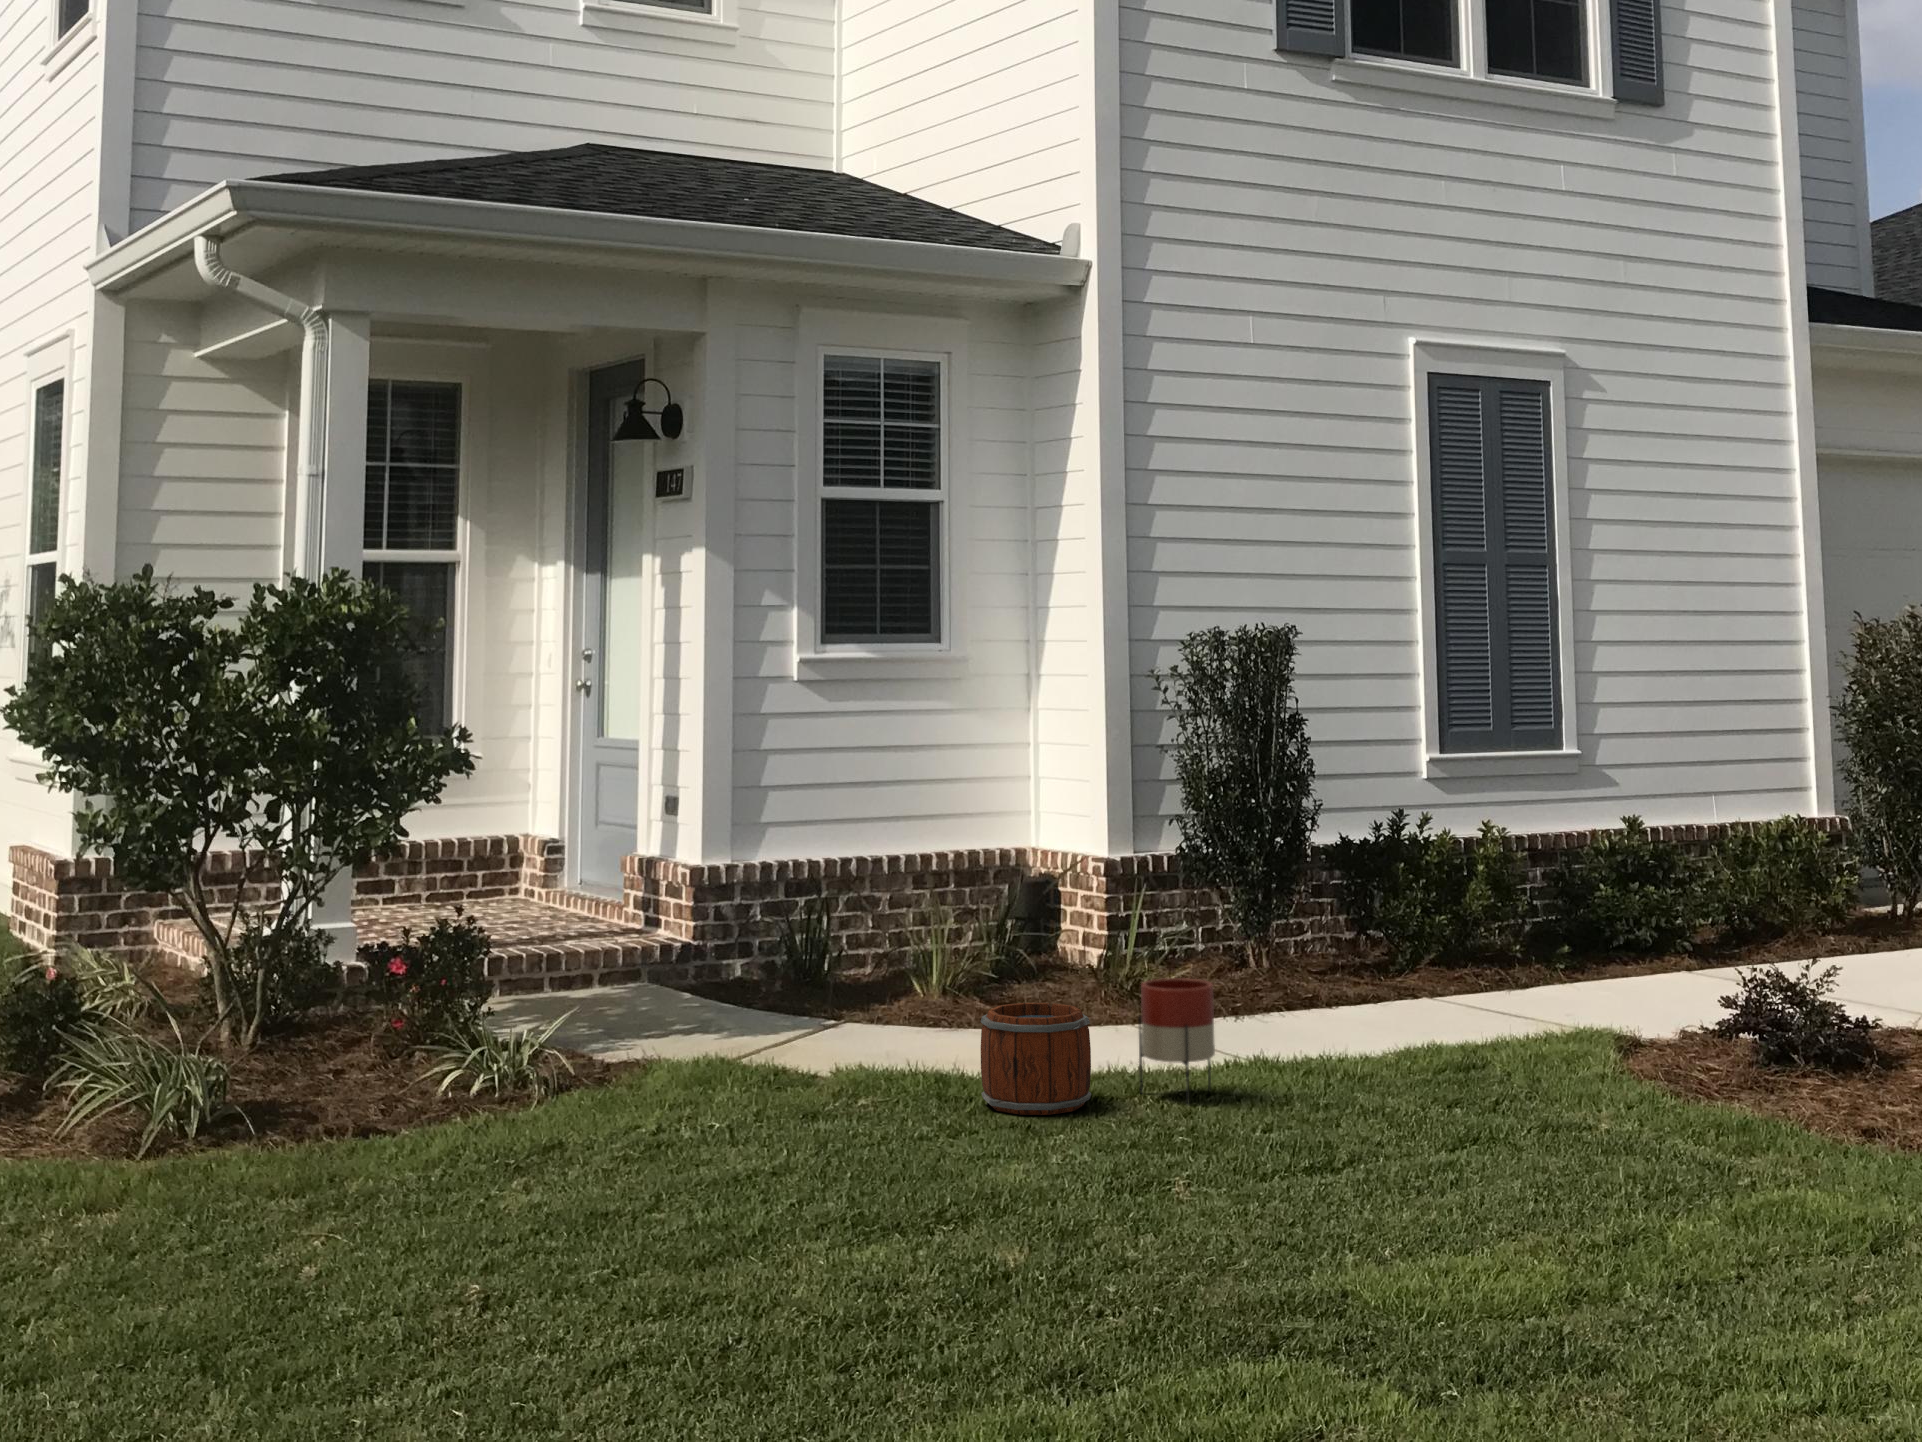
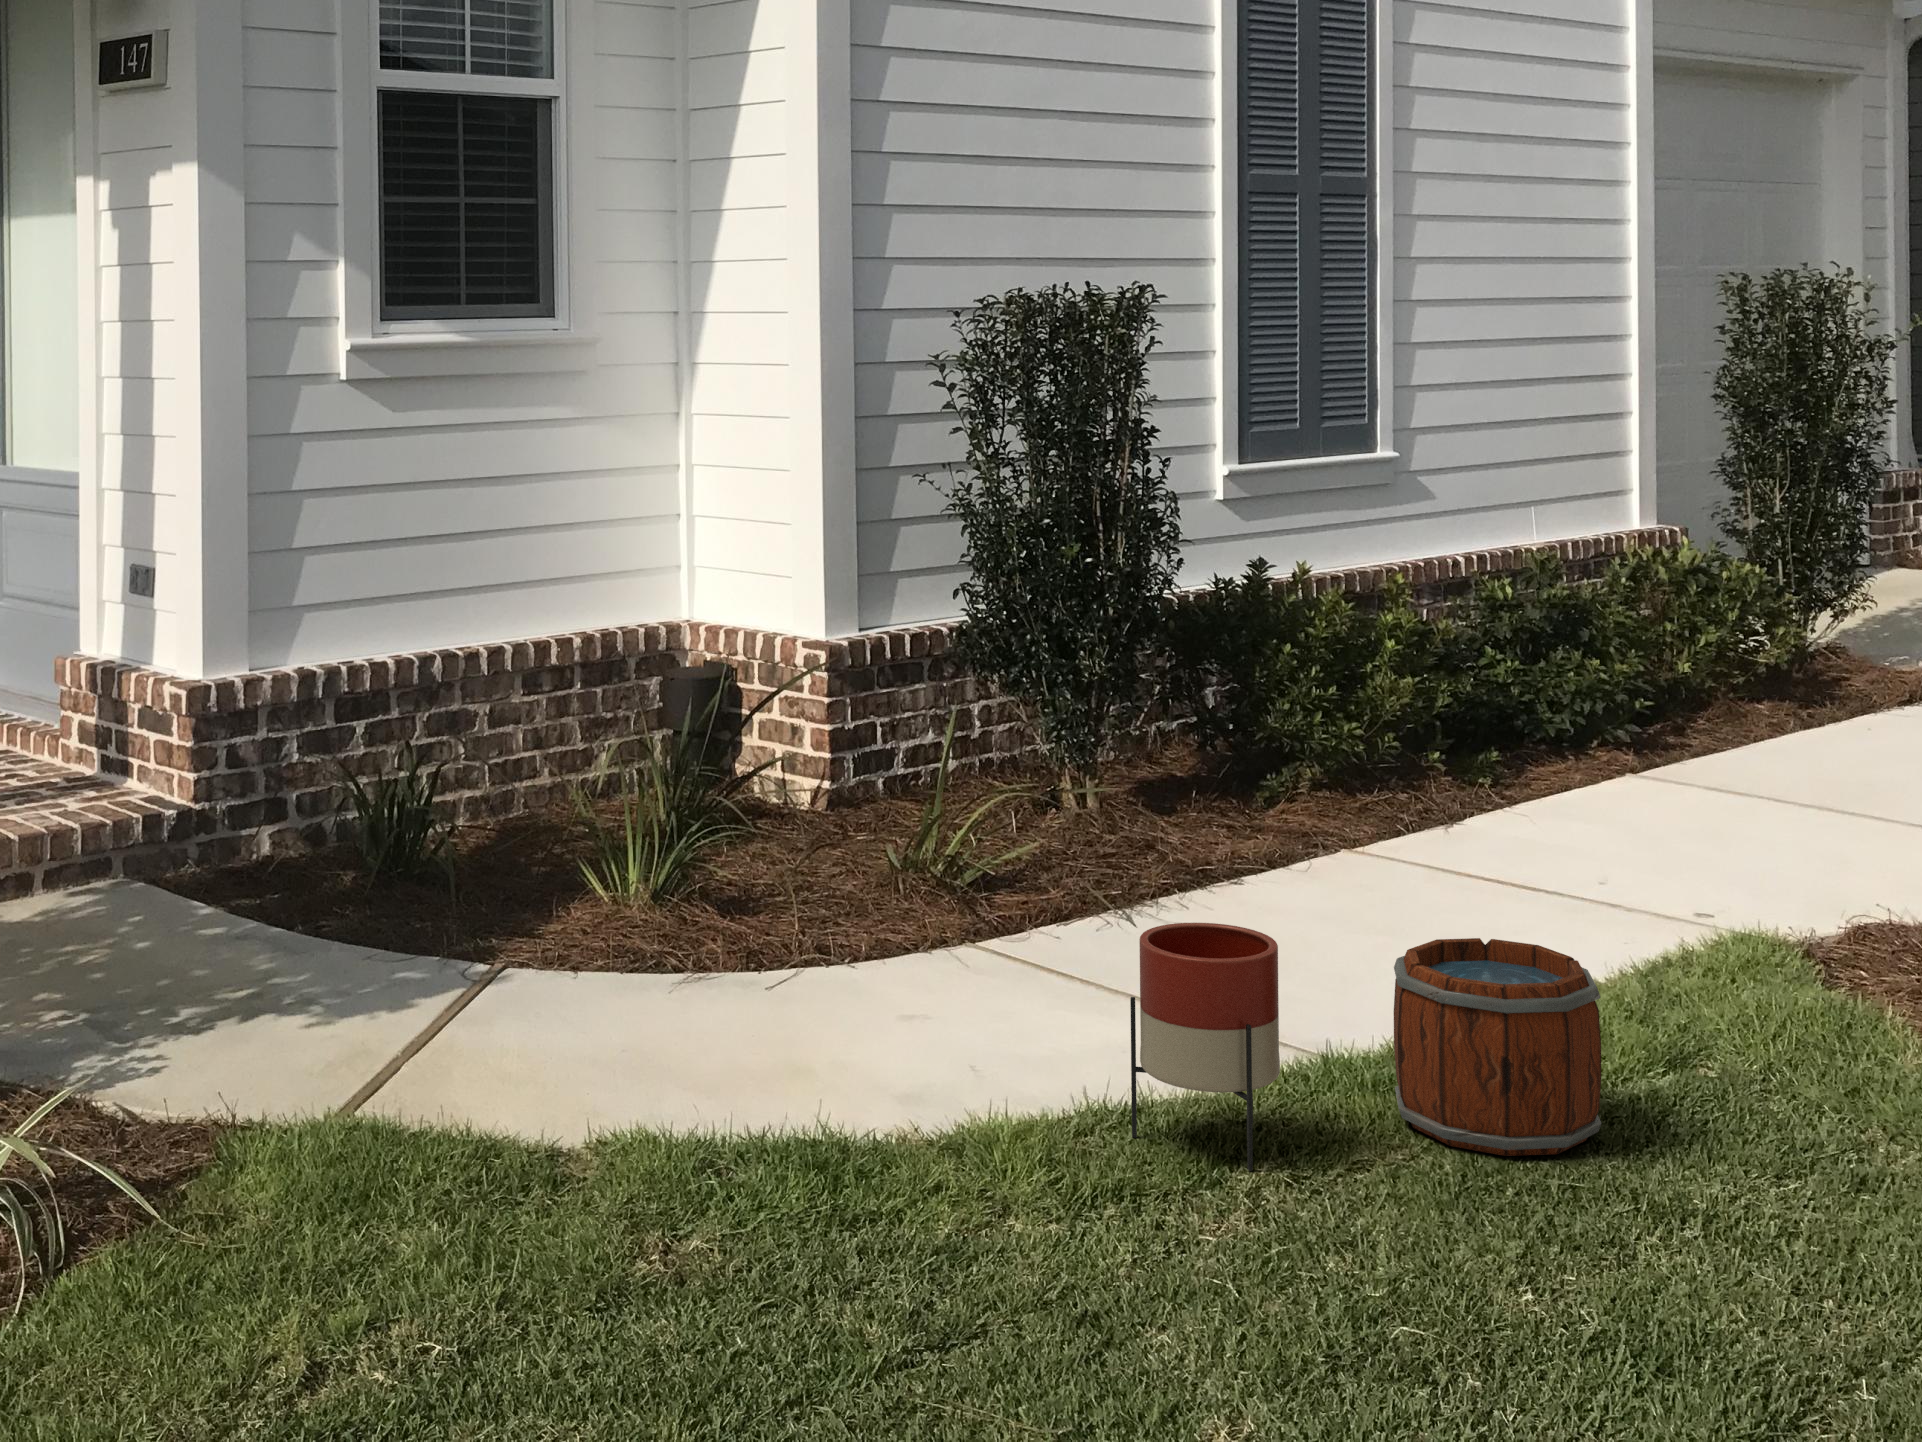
bucket: present [981,1003,1091,1115] -> present [1394,938,1602,1156]

